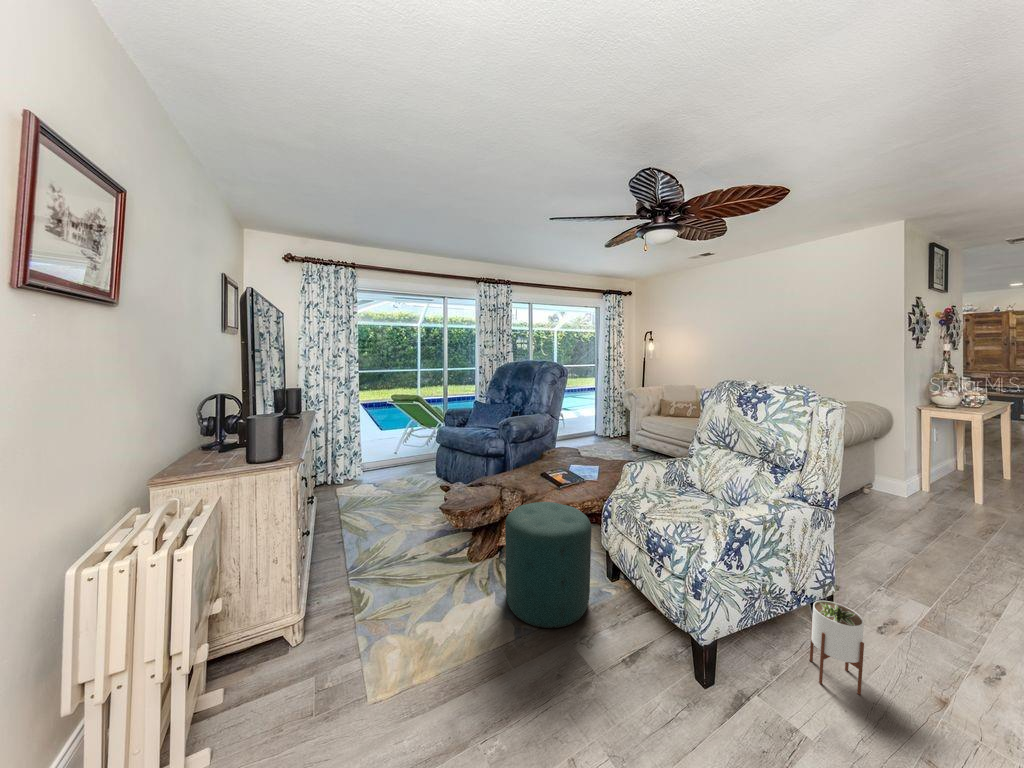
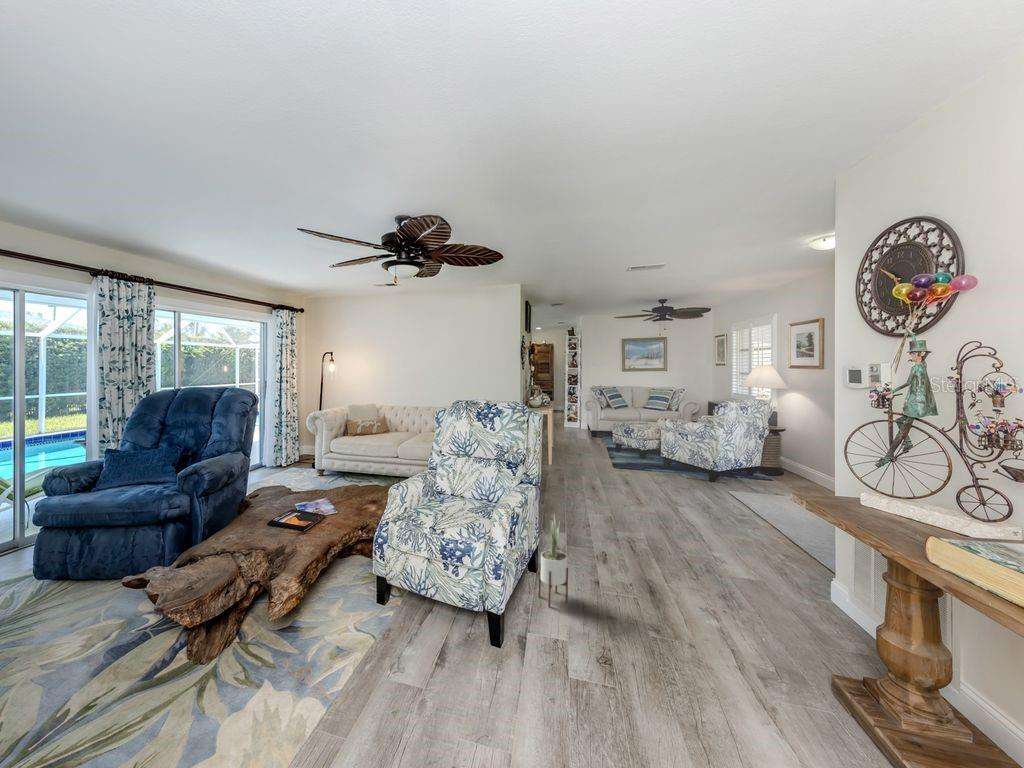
ottoman: present [505,502,591,628] -> none [284,544,385,686]

